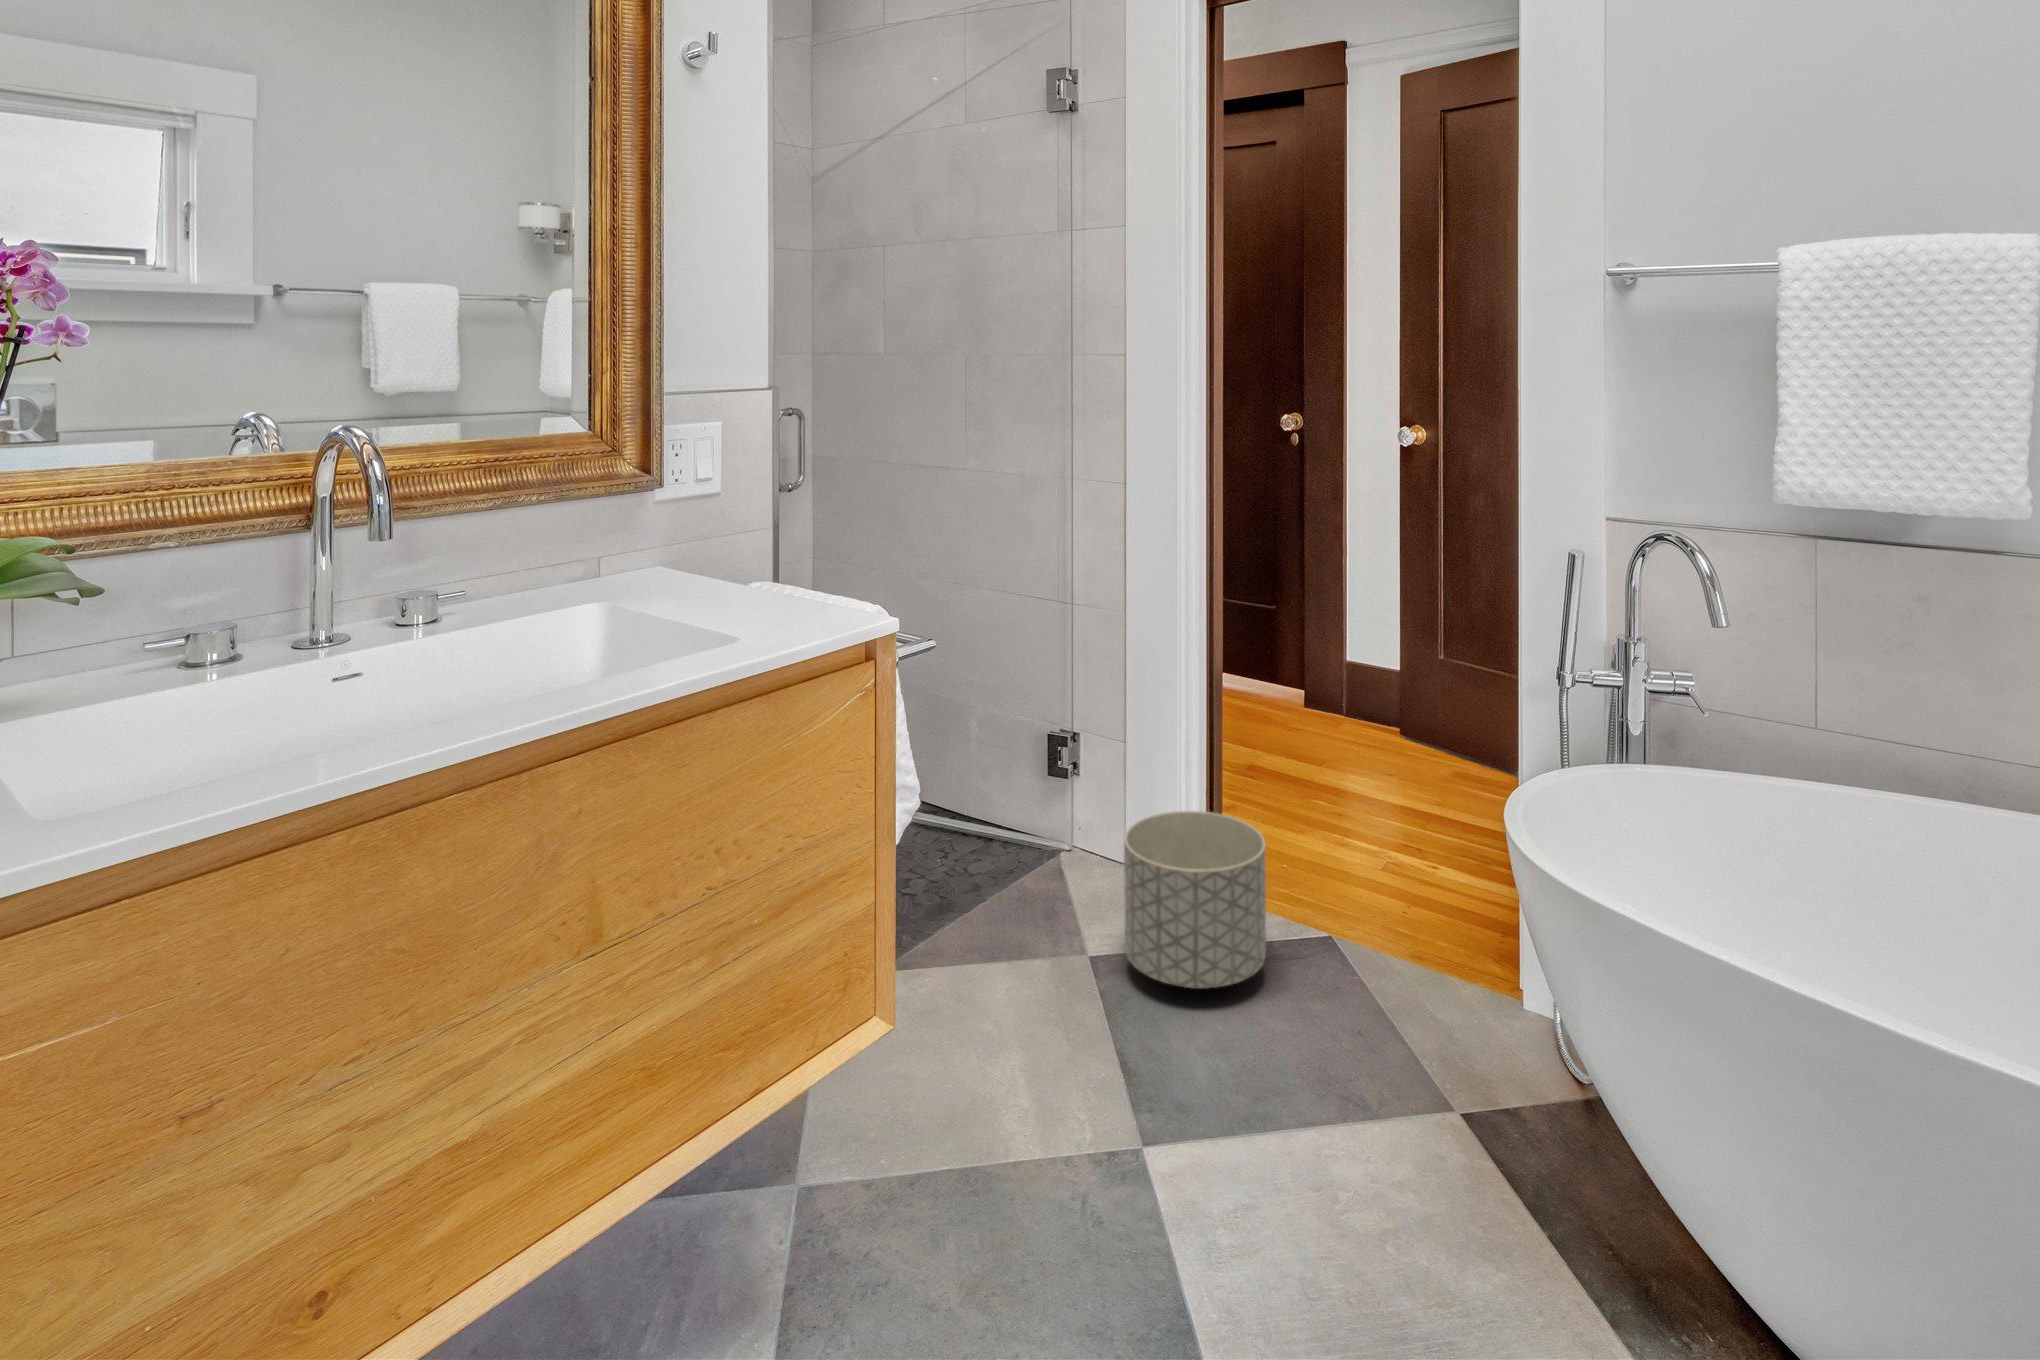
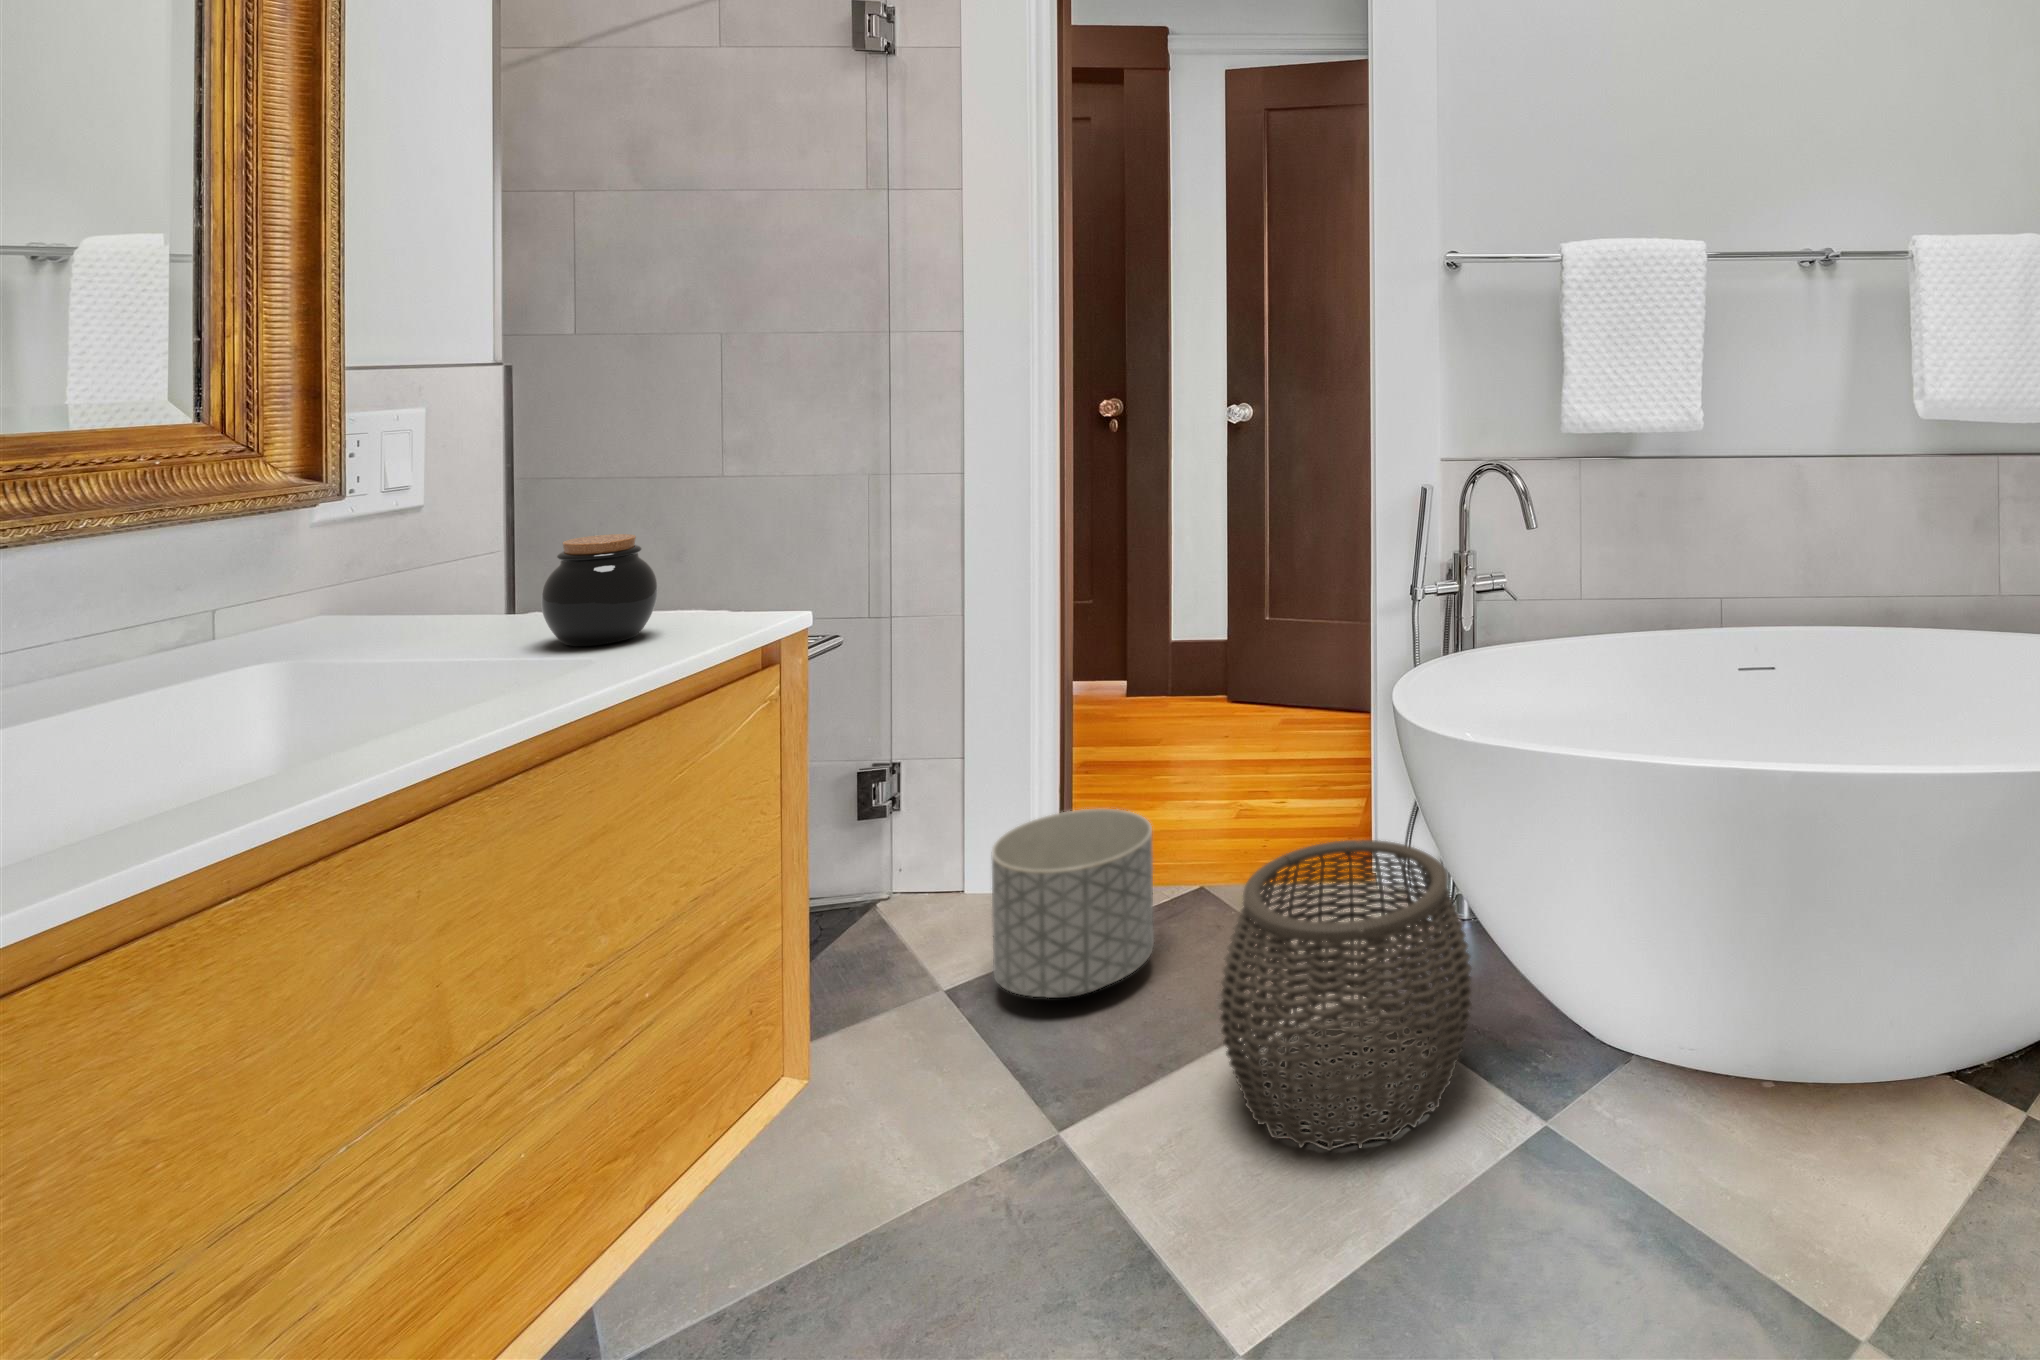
jar: none [748,537,823,624] -> present [541,534,658,646]
woven basket: none [1288,911,1565,1258] -> present [1220,840,1472,1151]

